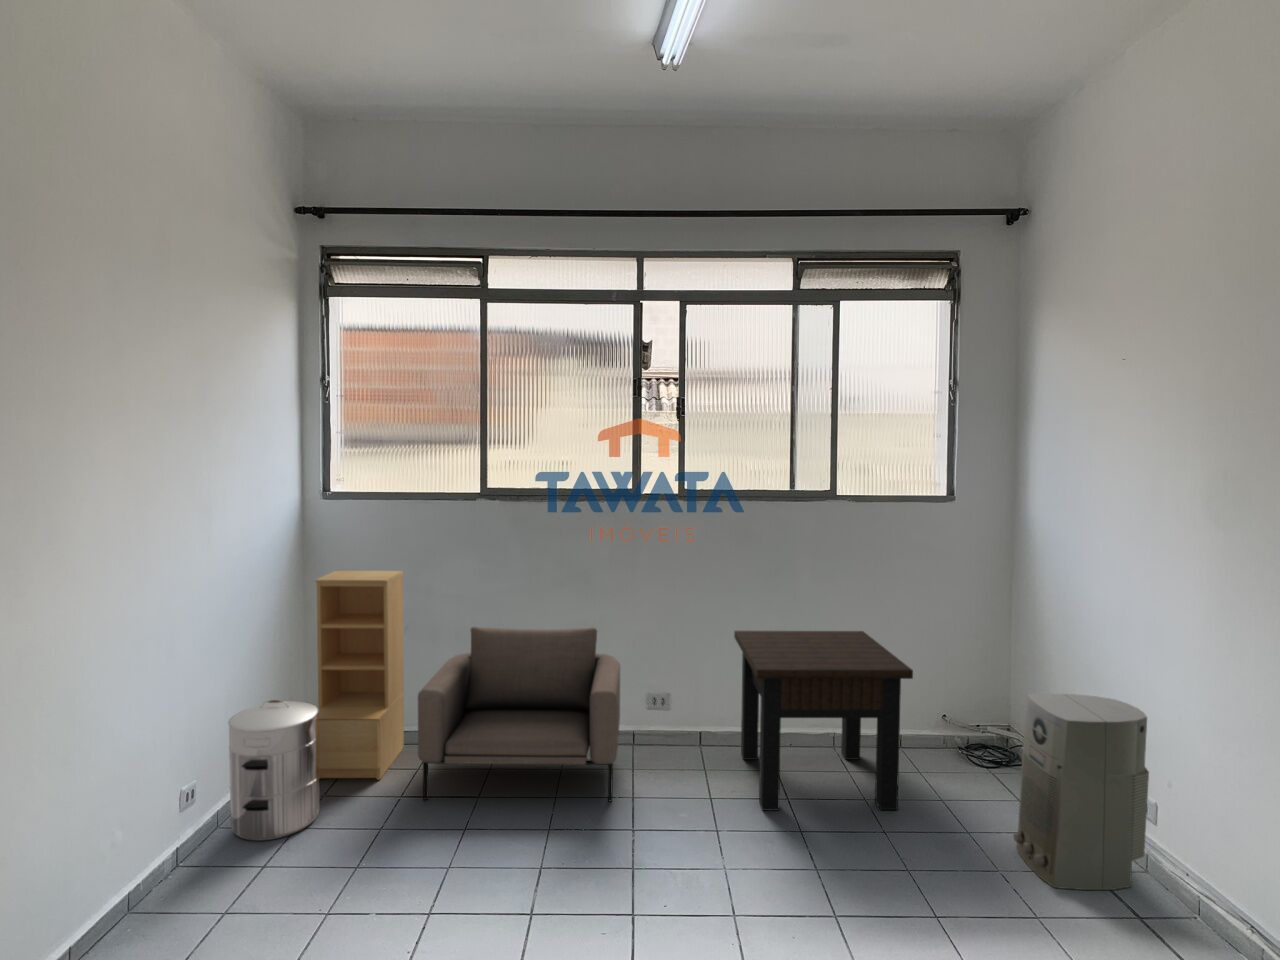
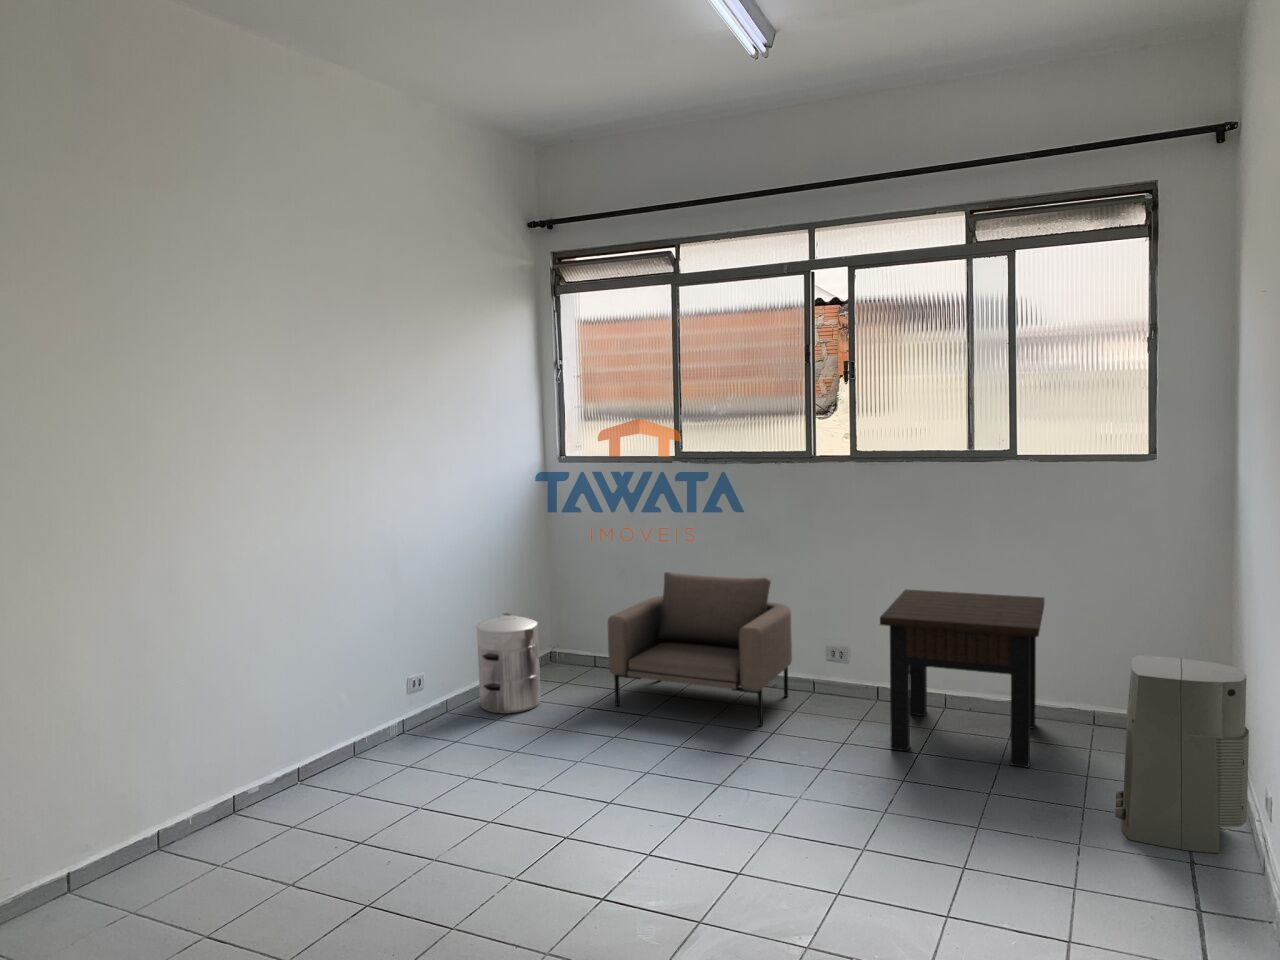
bookshelf: present [315,570,404,780] -> none [538,522,621,690]

